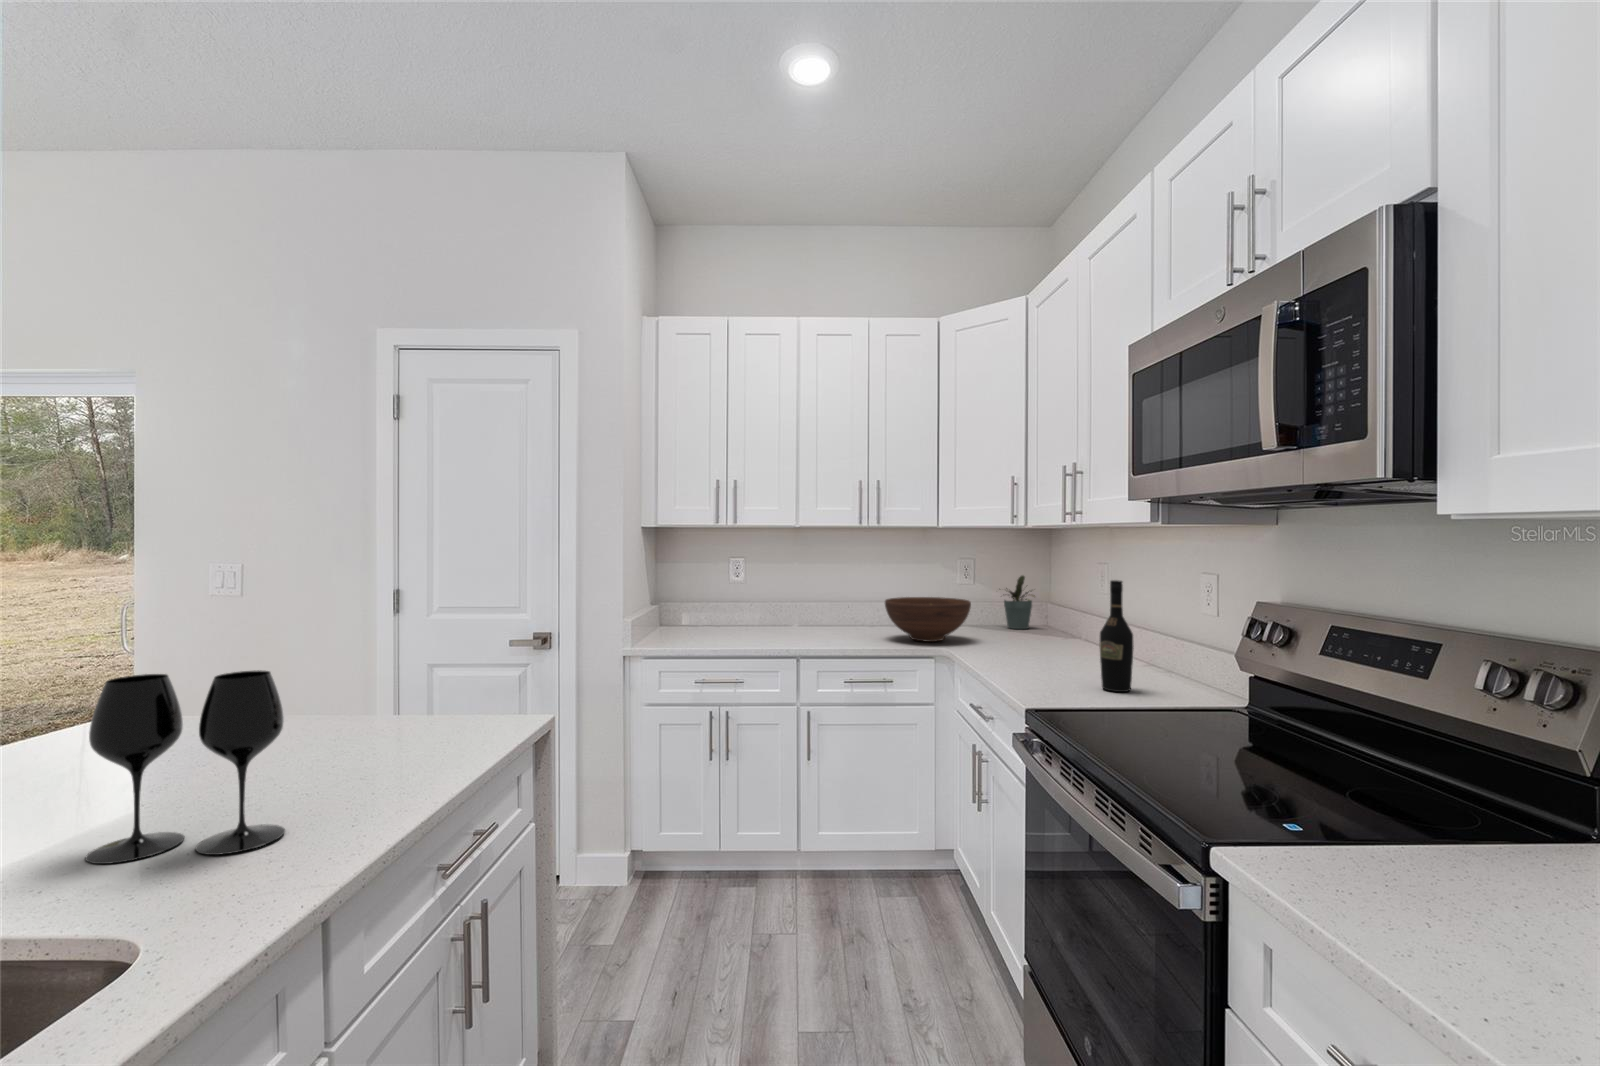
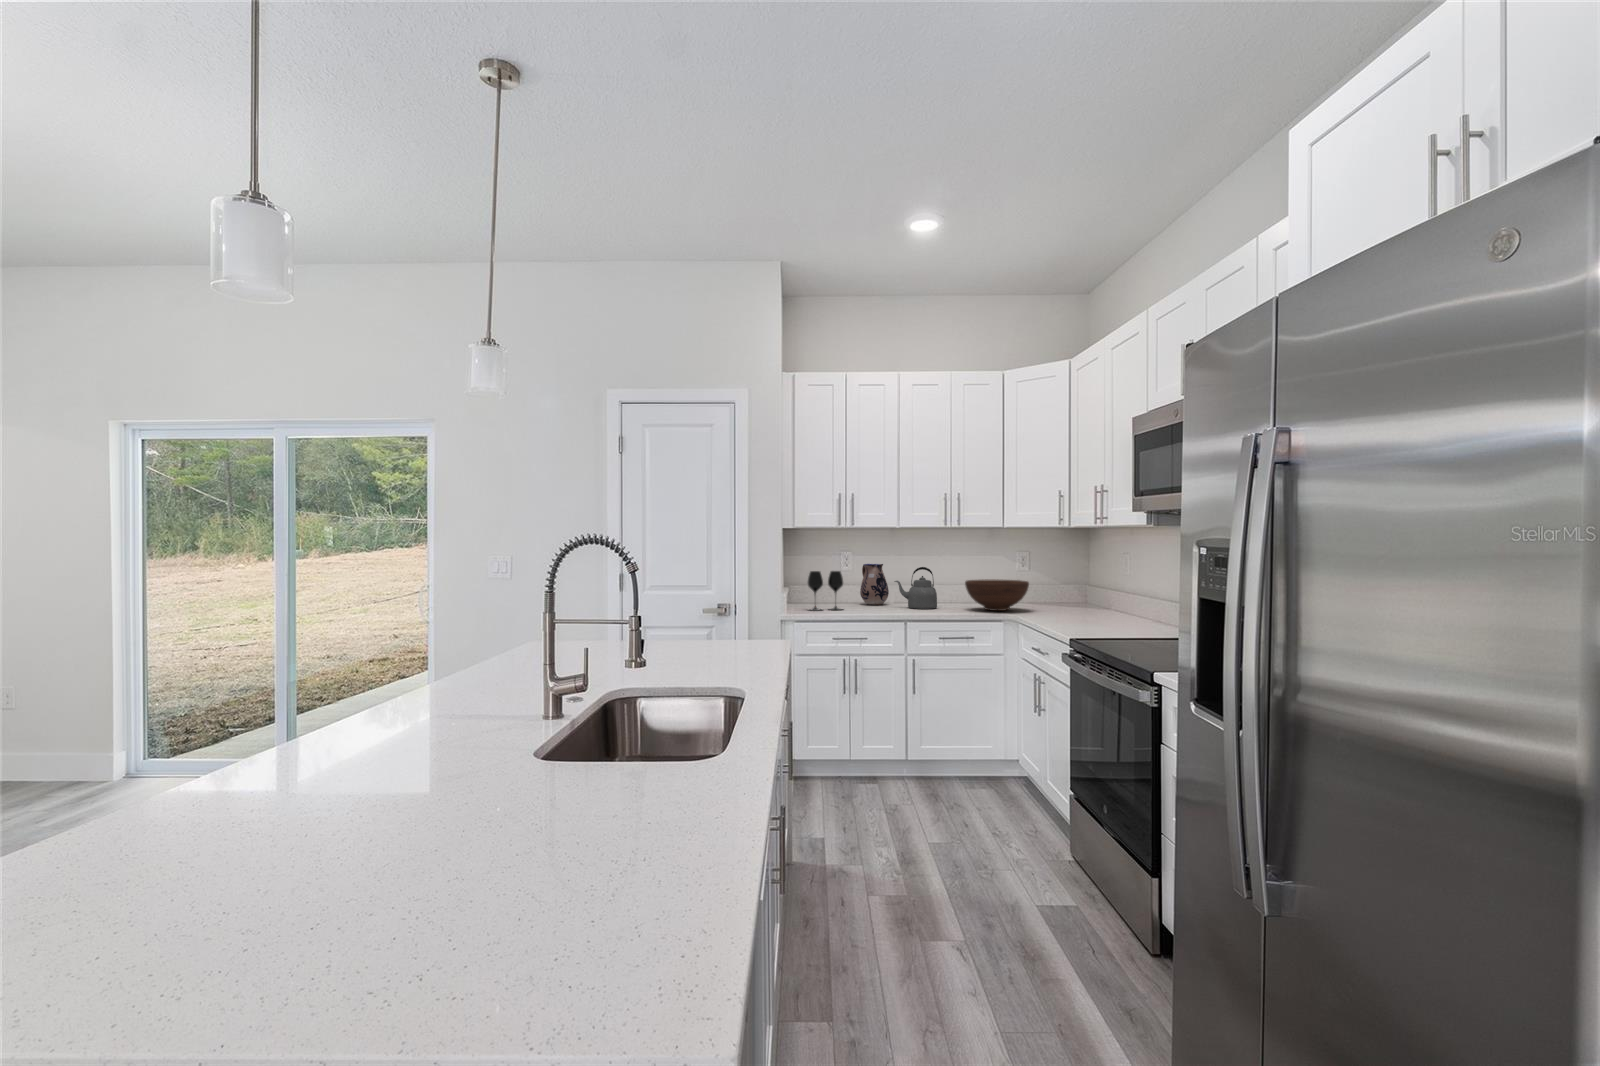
ceramic pitcher: none [750,575,788,630] -> present [860,564,889,605]
potted plant: present [1004,576,1035,629] -> none [1047,564,1078,604]
kettle: none [791,580,848,638] -> present [894,567,937,609]
wine bottle: present [1100,580,1134,692] -> none [1118,562,1139,633]
wine glass: present [85,670,285,864] -> present [807,571,843,611]

